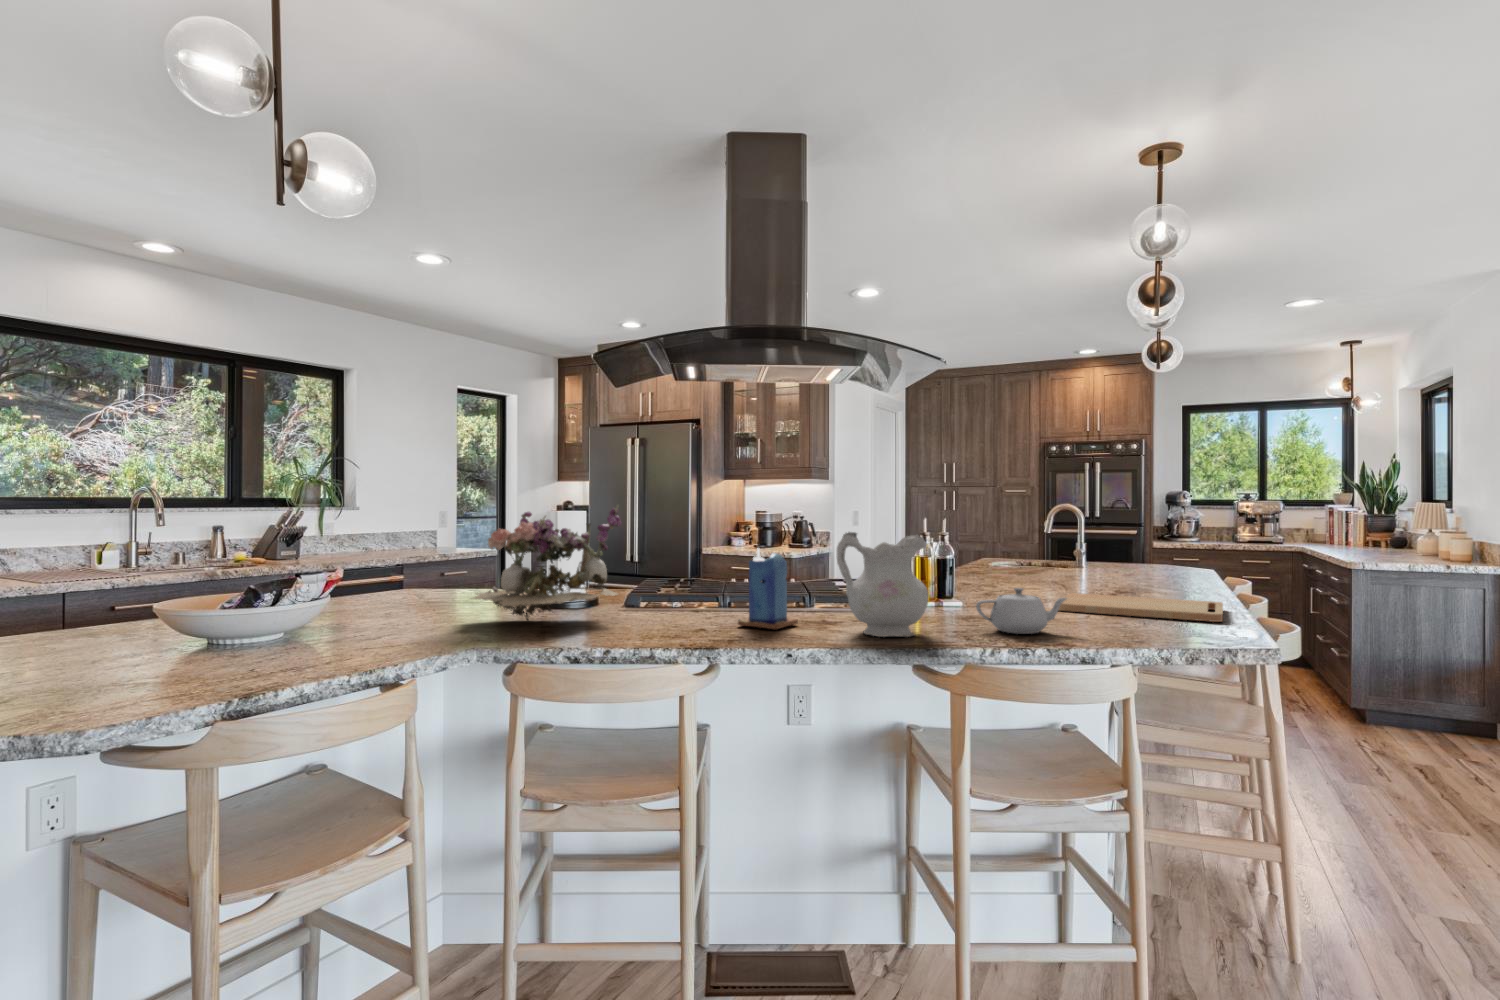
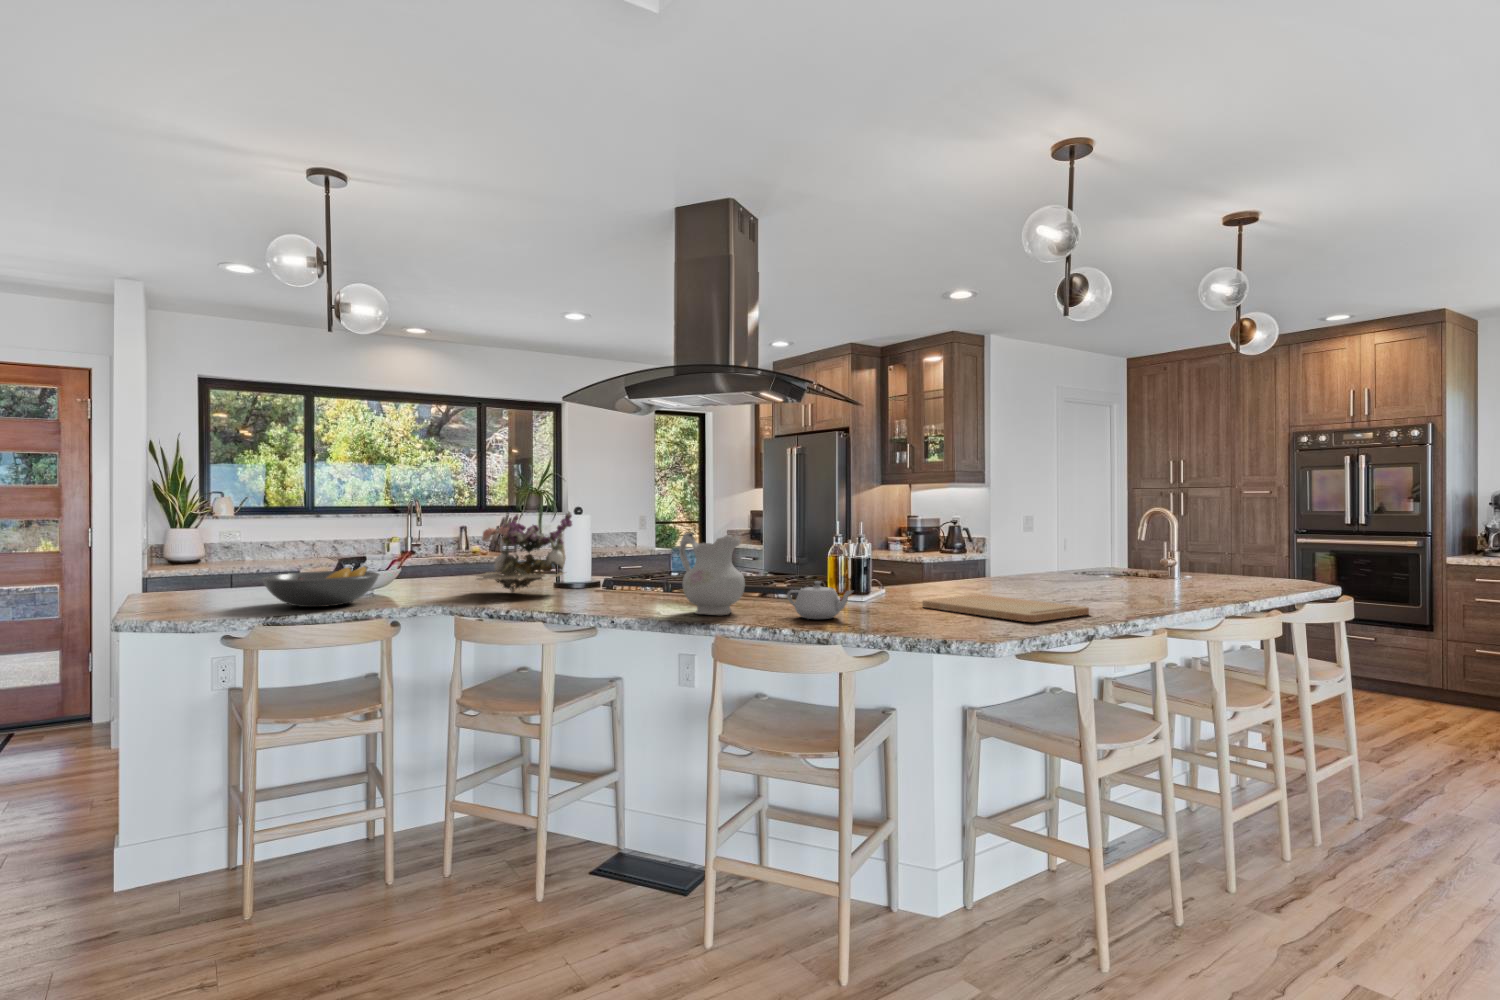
candle: present [738,548,798,630] -> none [629,544,672,606]
fruit bowl: none [154,593,364,670] -> present [262,566,379,607]

